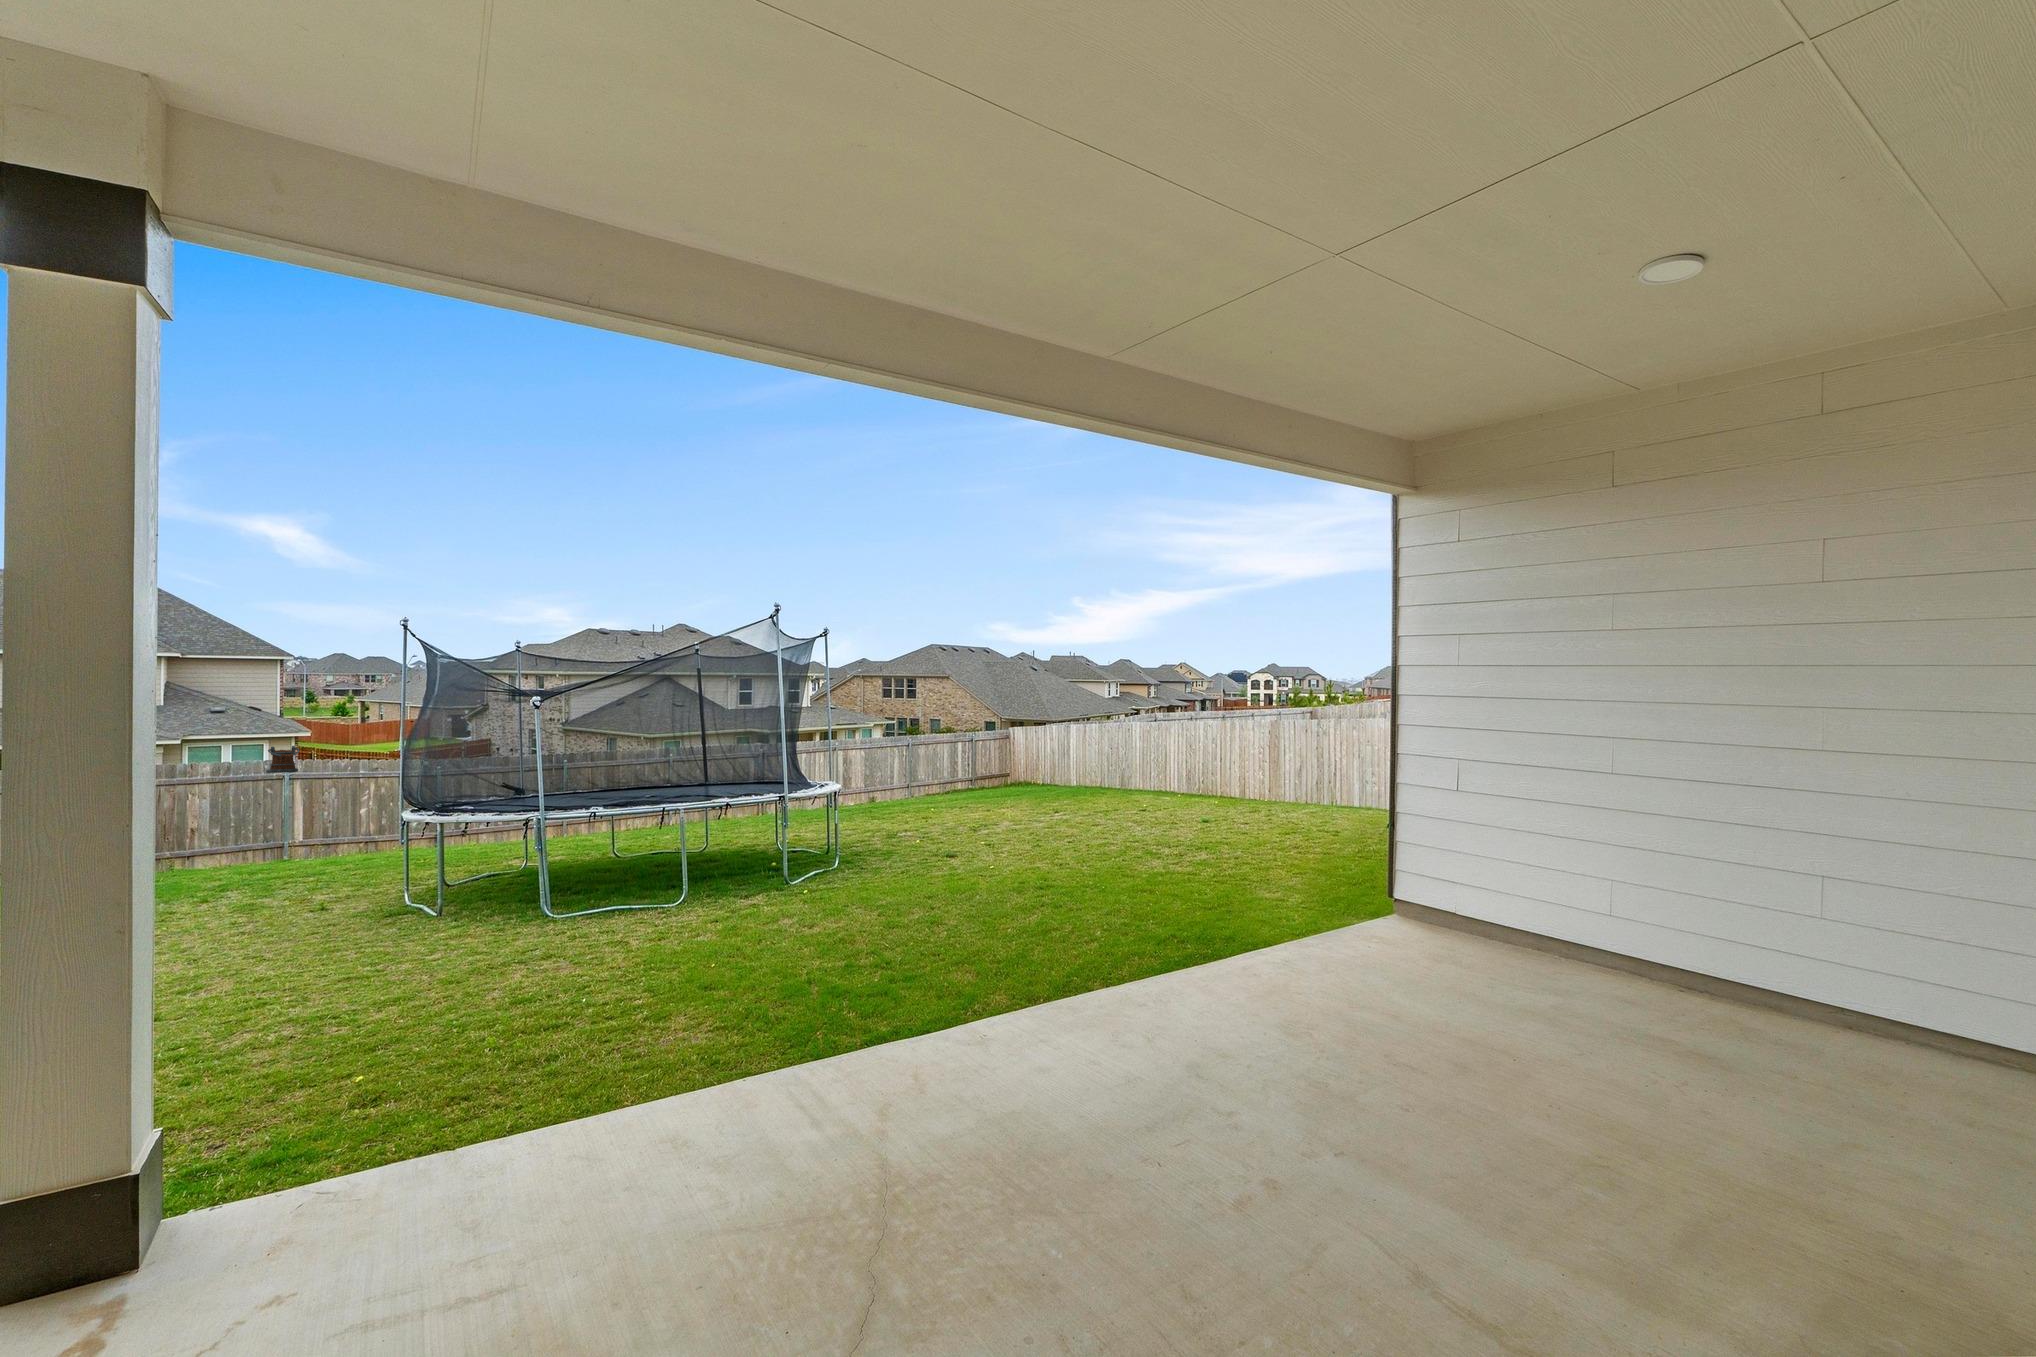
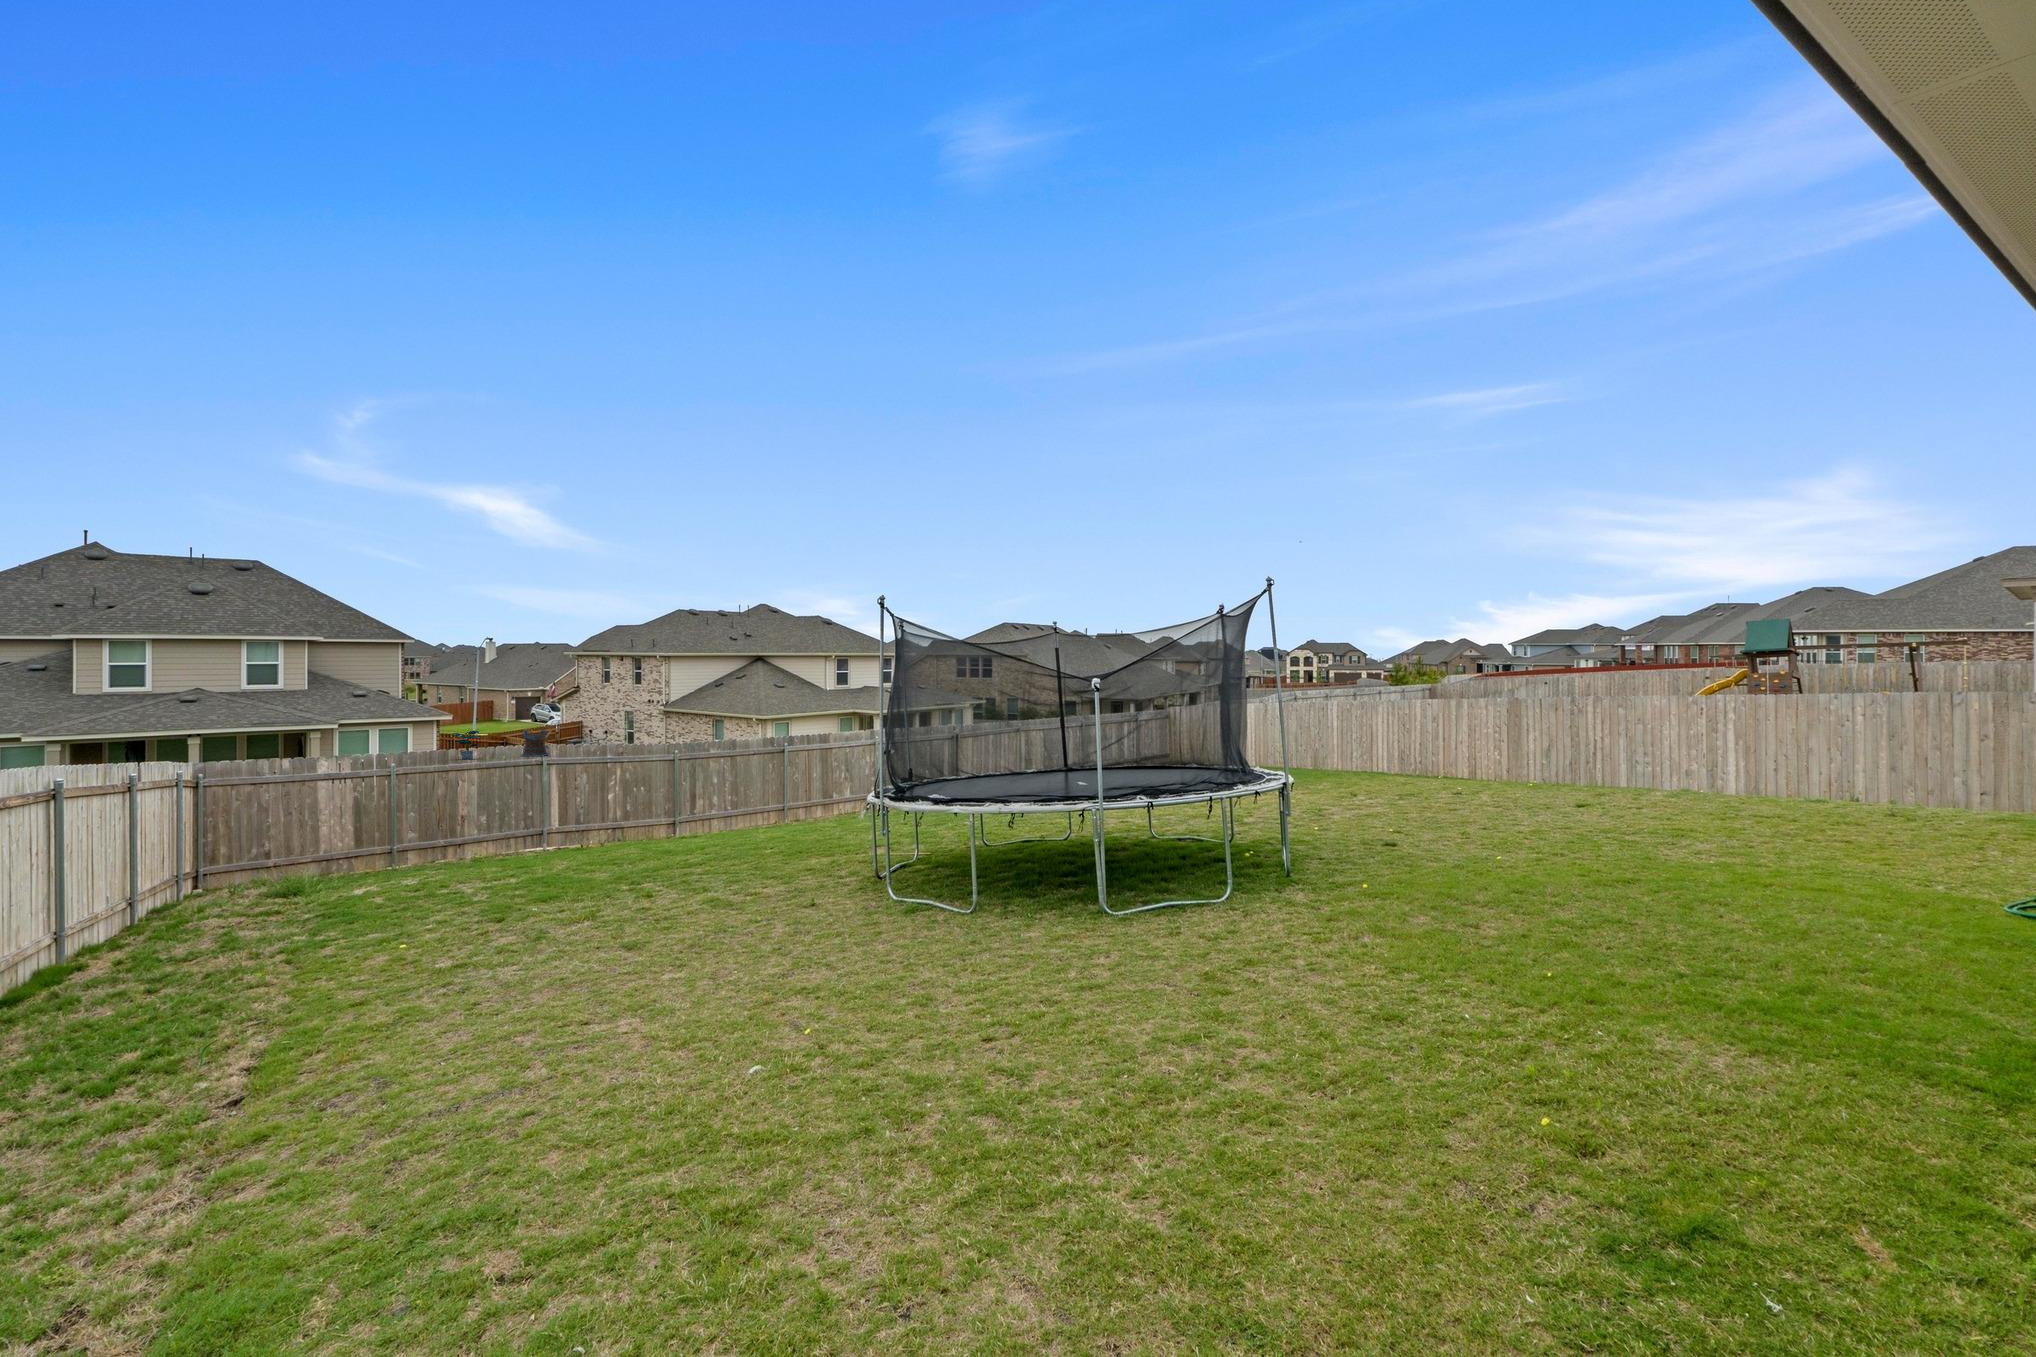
potted plant: none [184,747,216,775] -> present [452,731,480,760]

